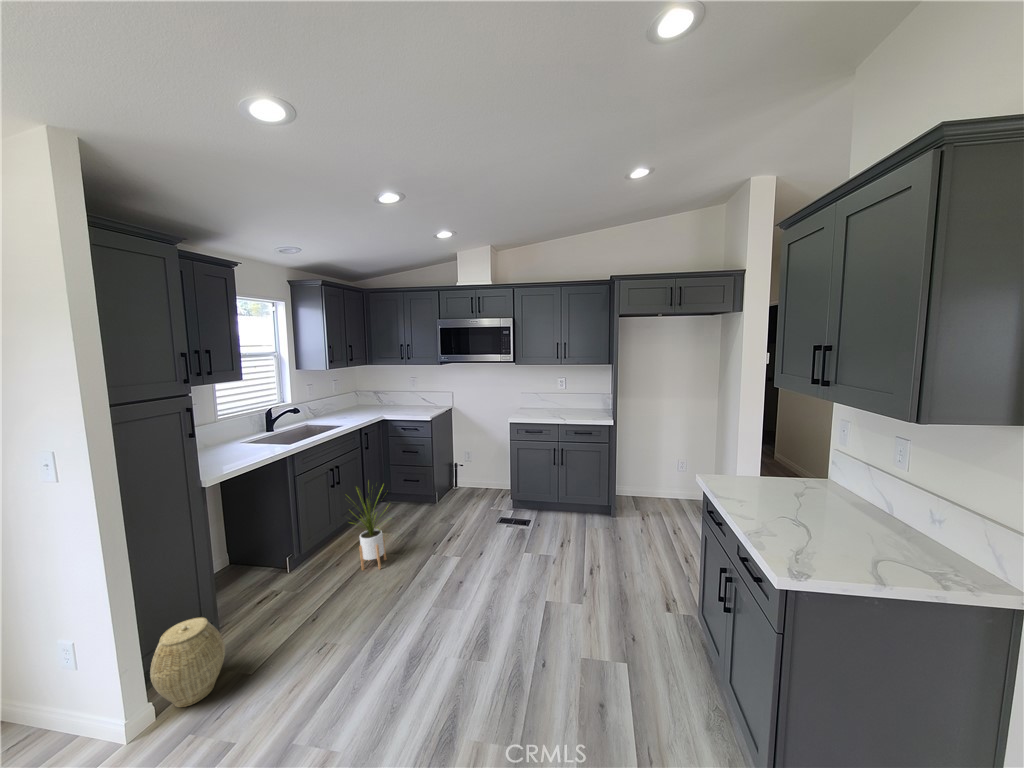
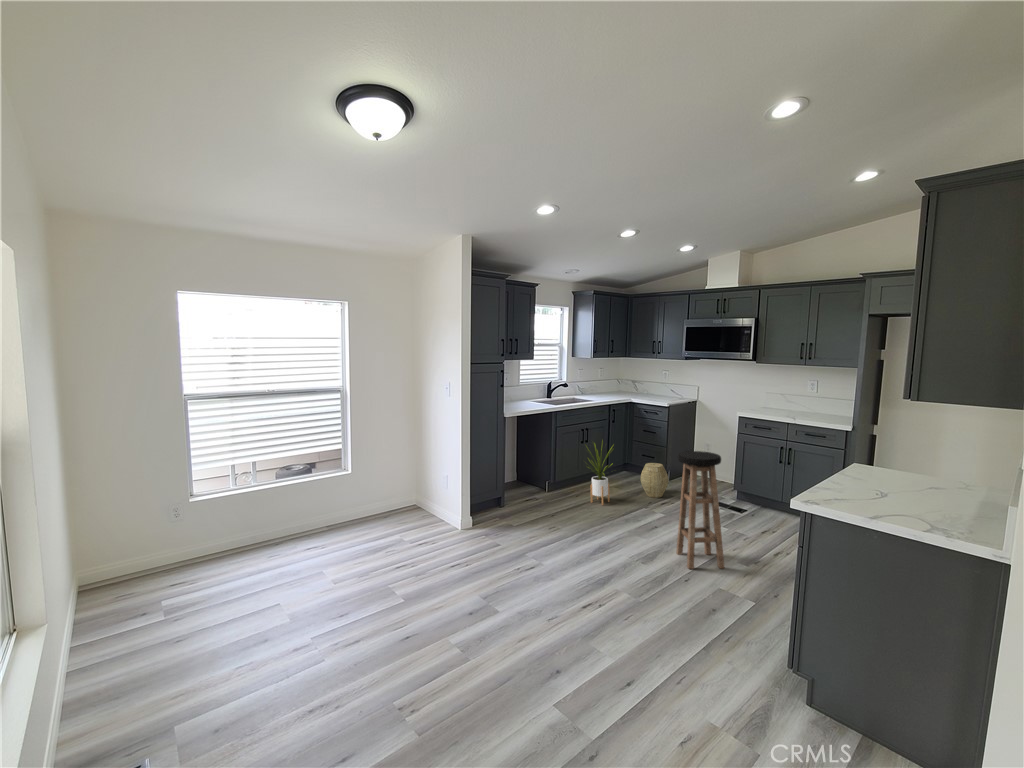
bar stool: none [497,481,560,636] -> present [676,451,724,569]
woven basket: present [150,618,225,707] -> present [641,463,668,498]

